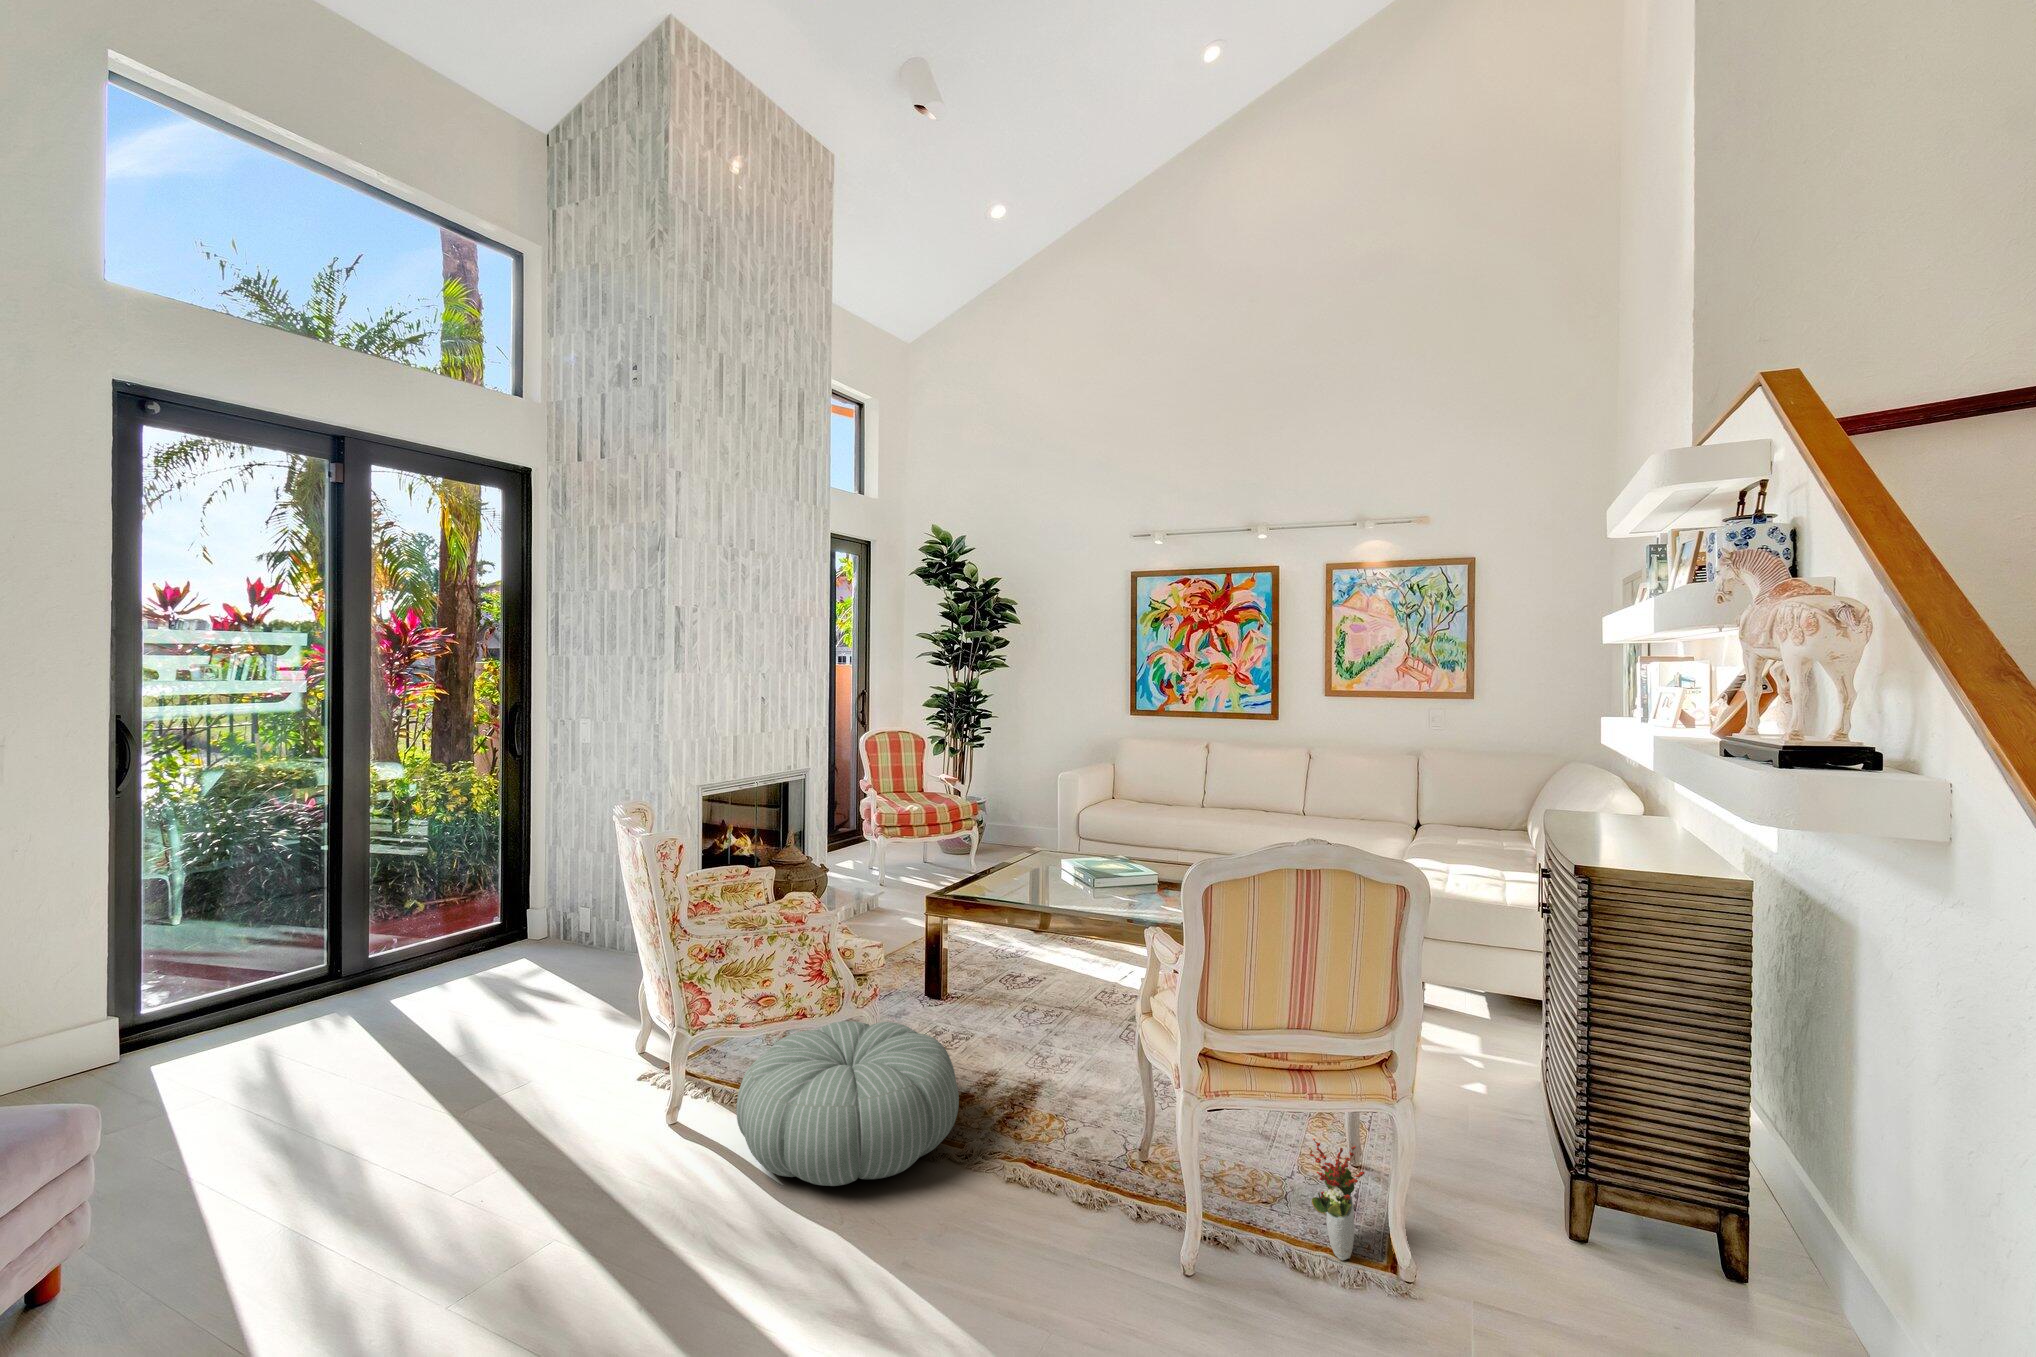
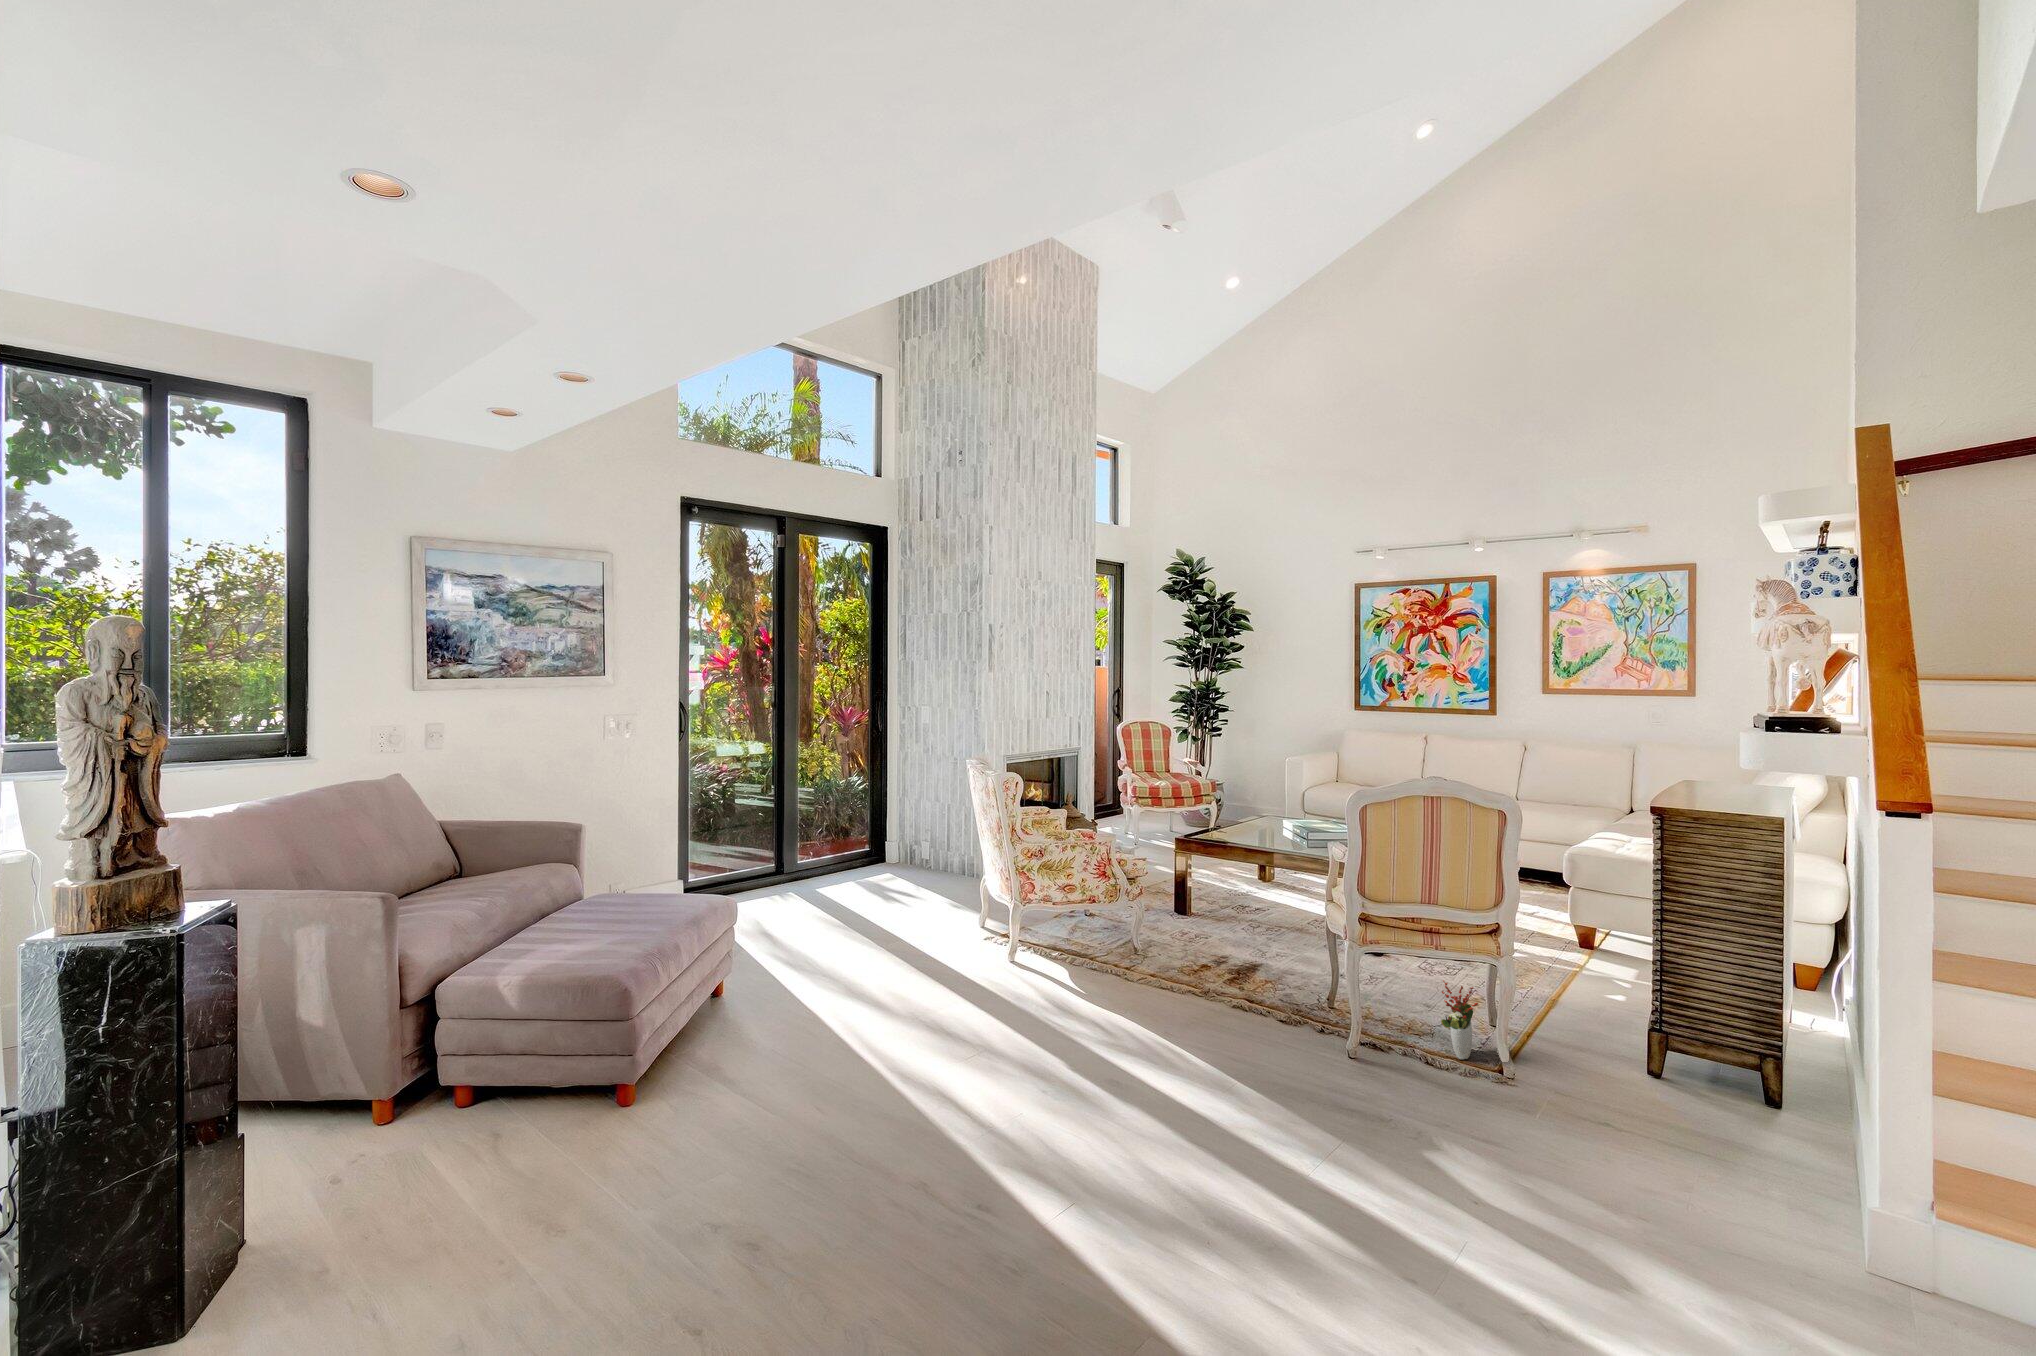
pouf: present [736,1021,959,1186] -> none [1056,907,1201,996]

